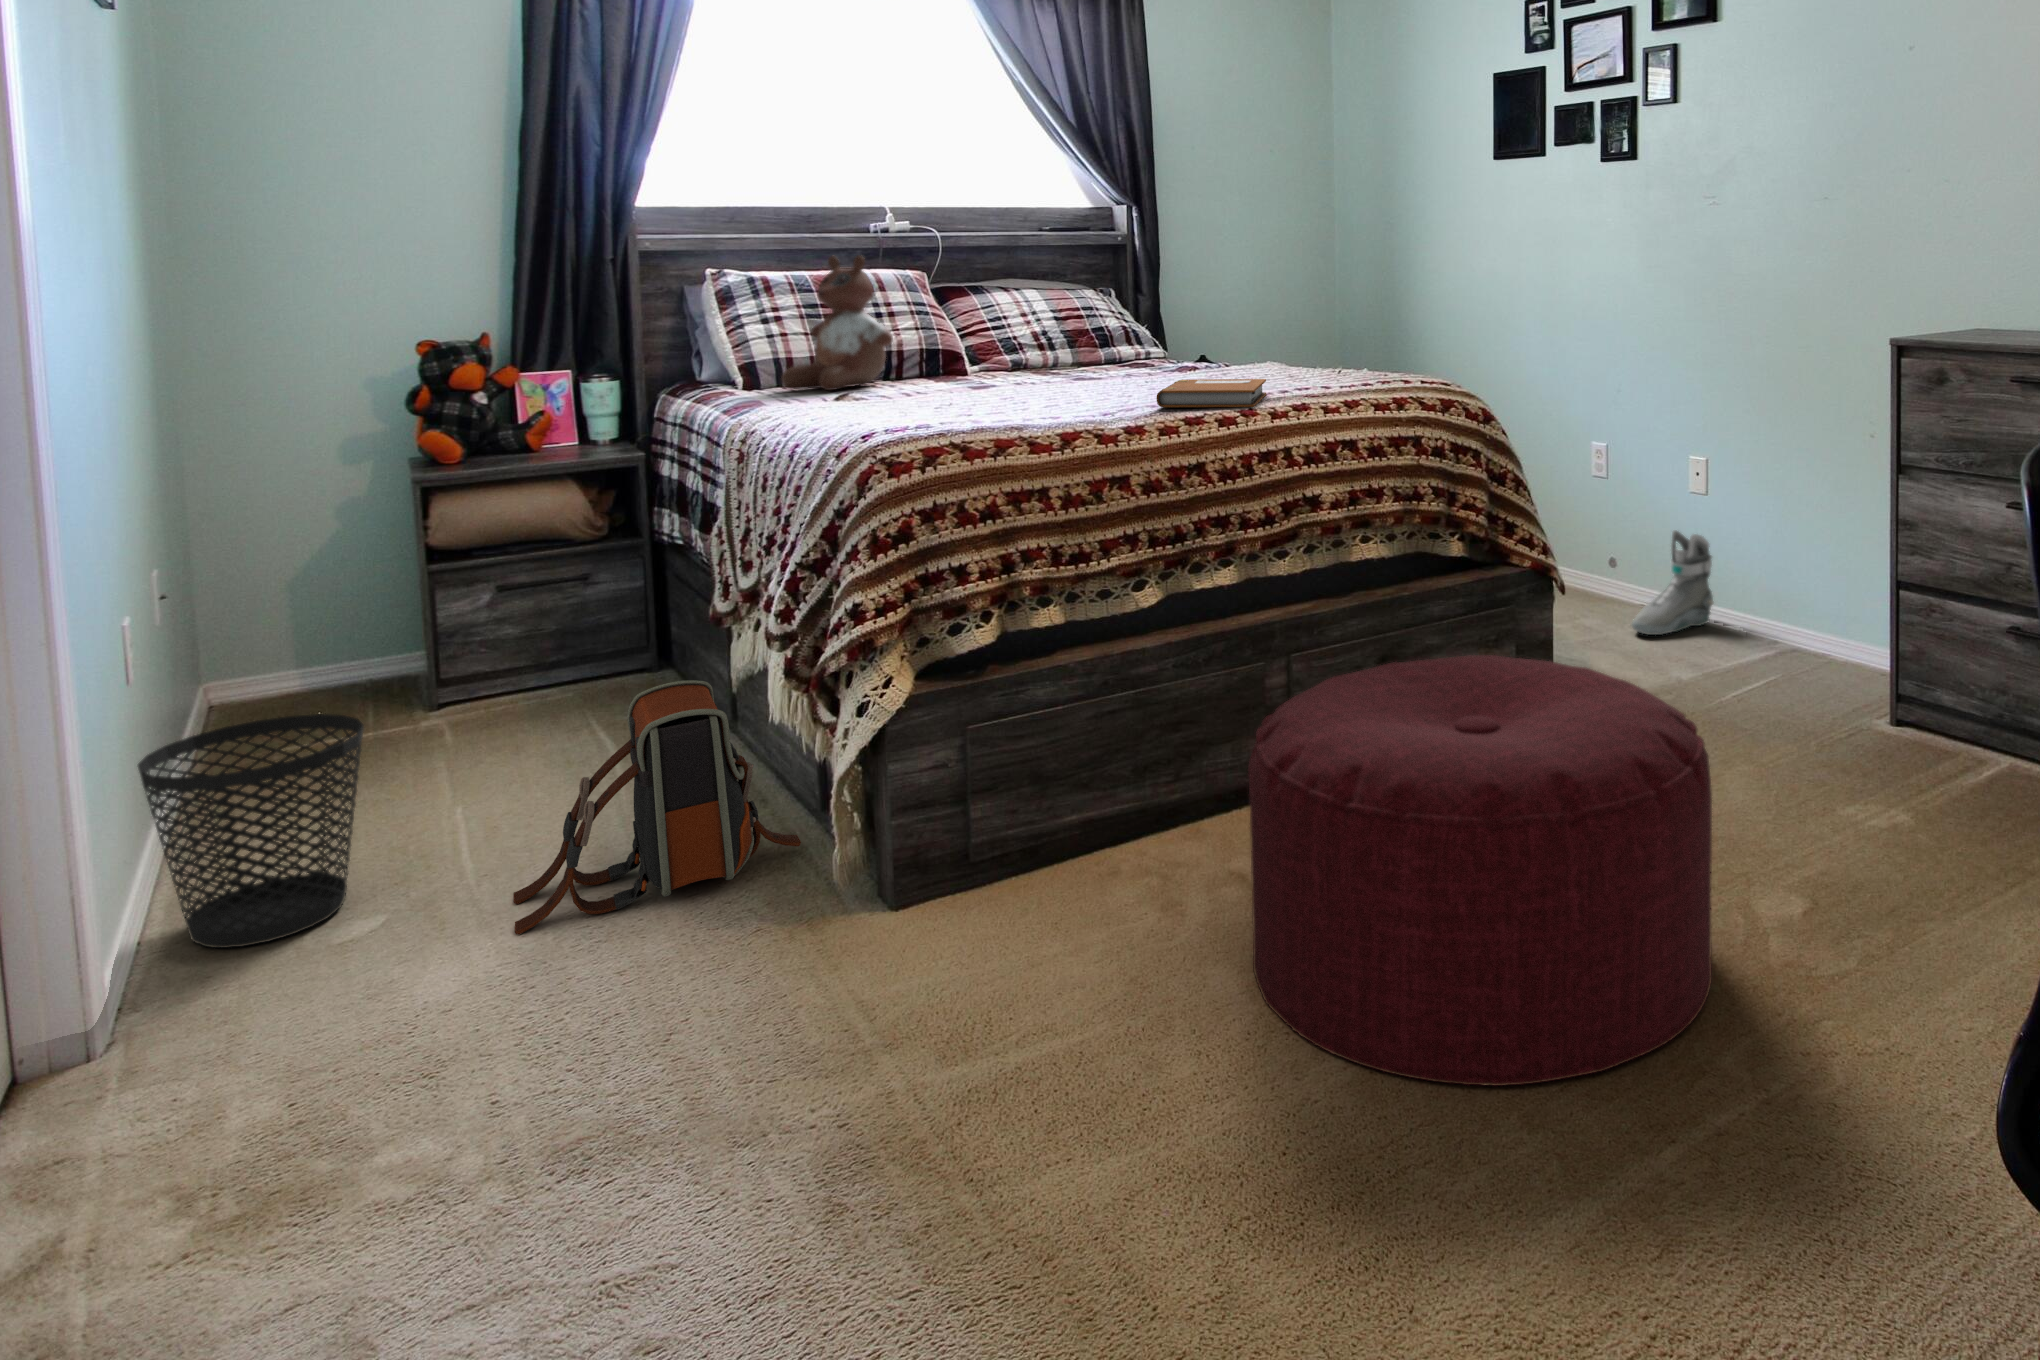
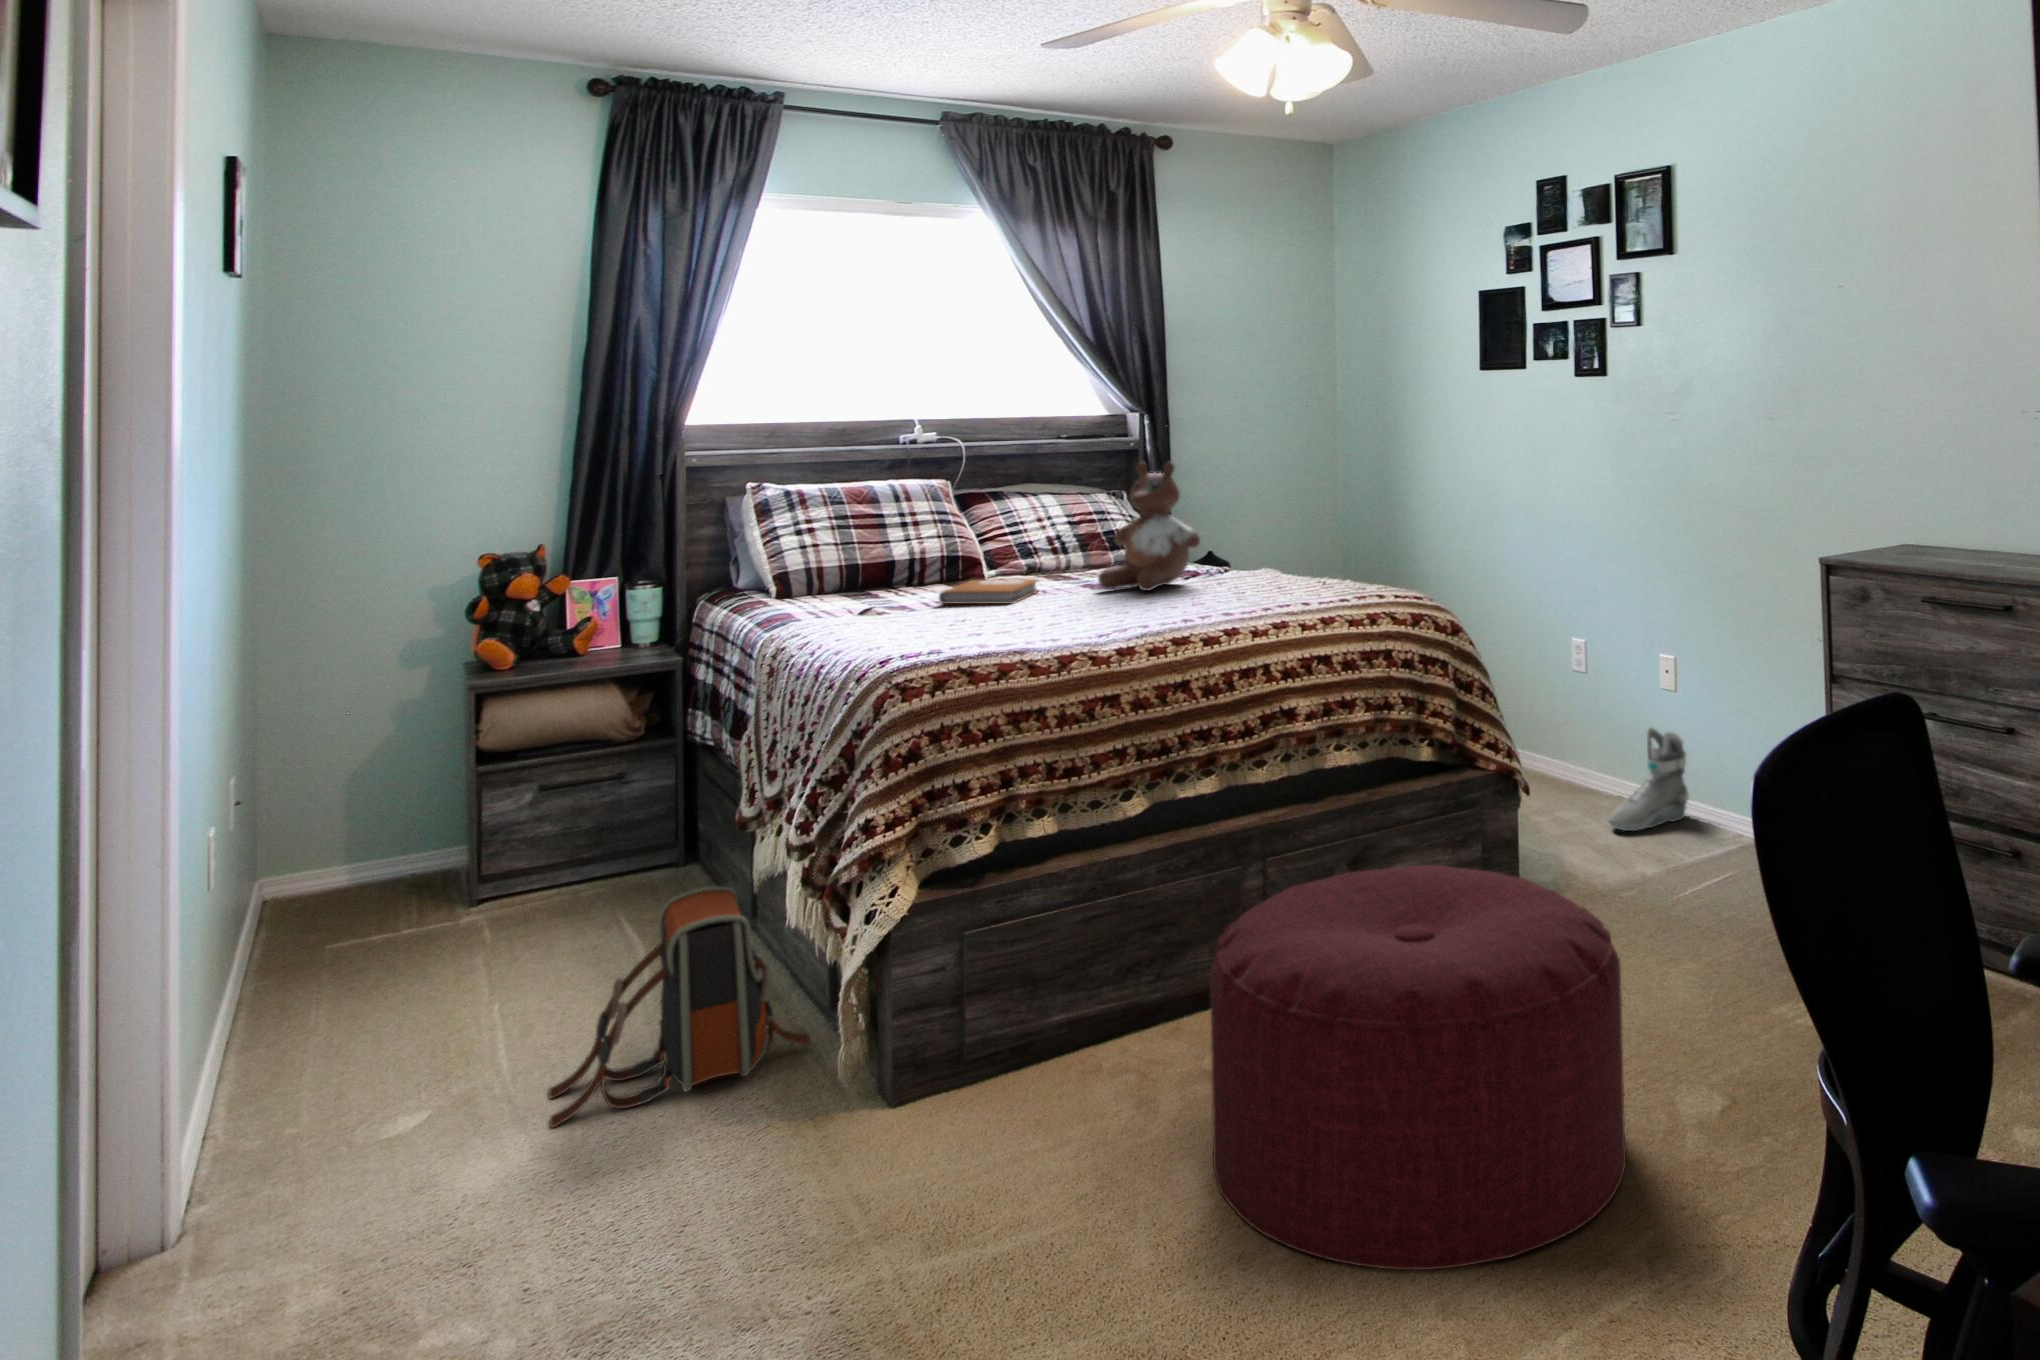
stuffed bear: present [782,255,893,390] -> present [1098,462,1200,591]
notebook: present [1157,379,1266,407] -> present [939,579,1038,604]
wastebasket: present [138,714,364,948] -> none [225,919,424,1140]

